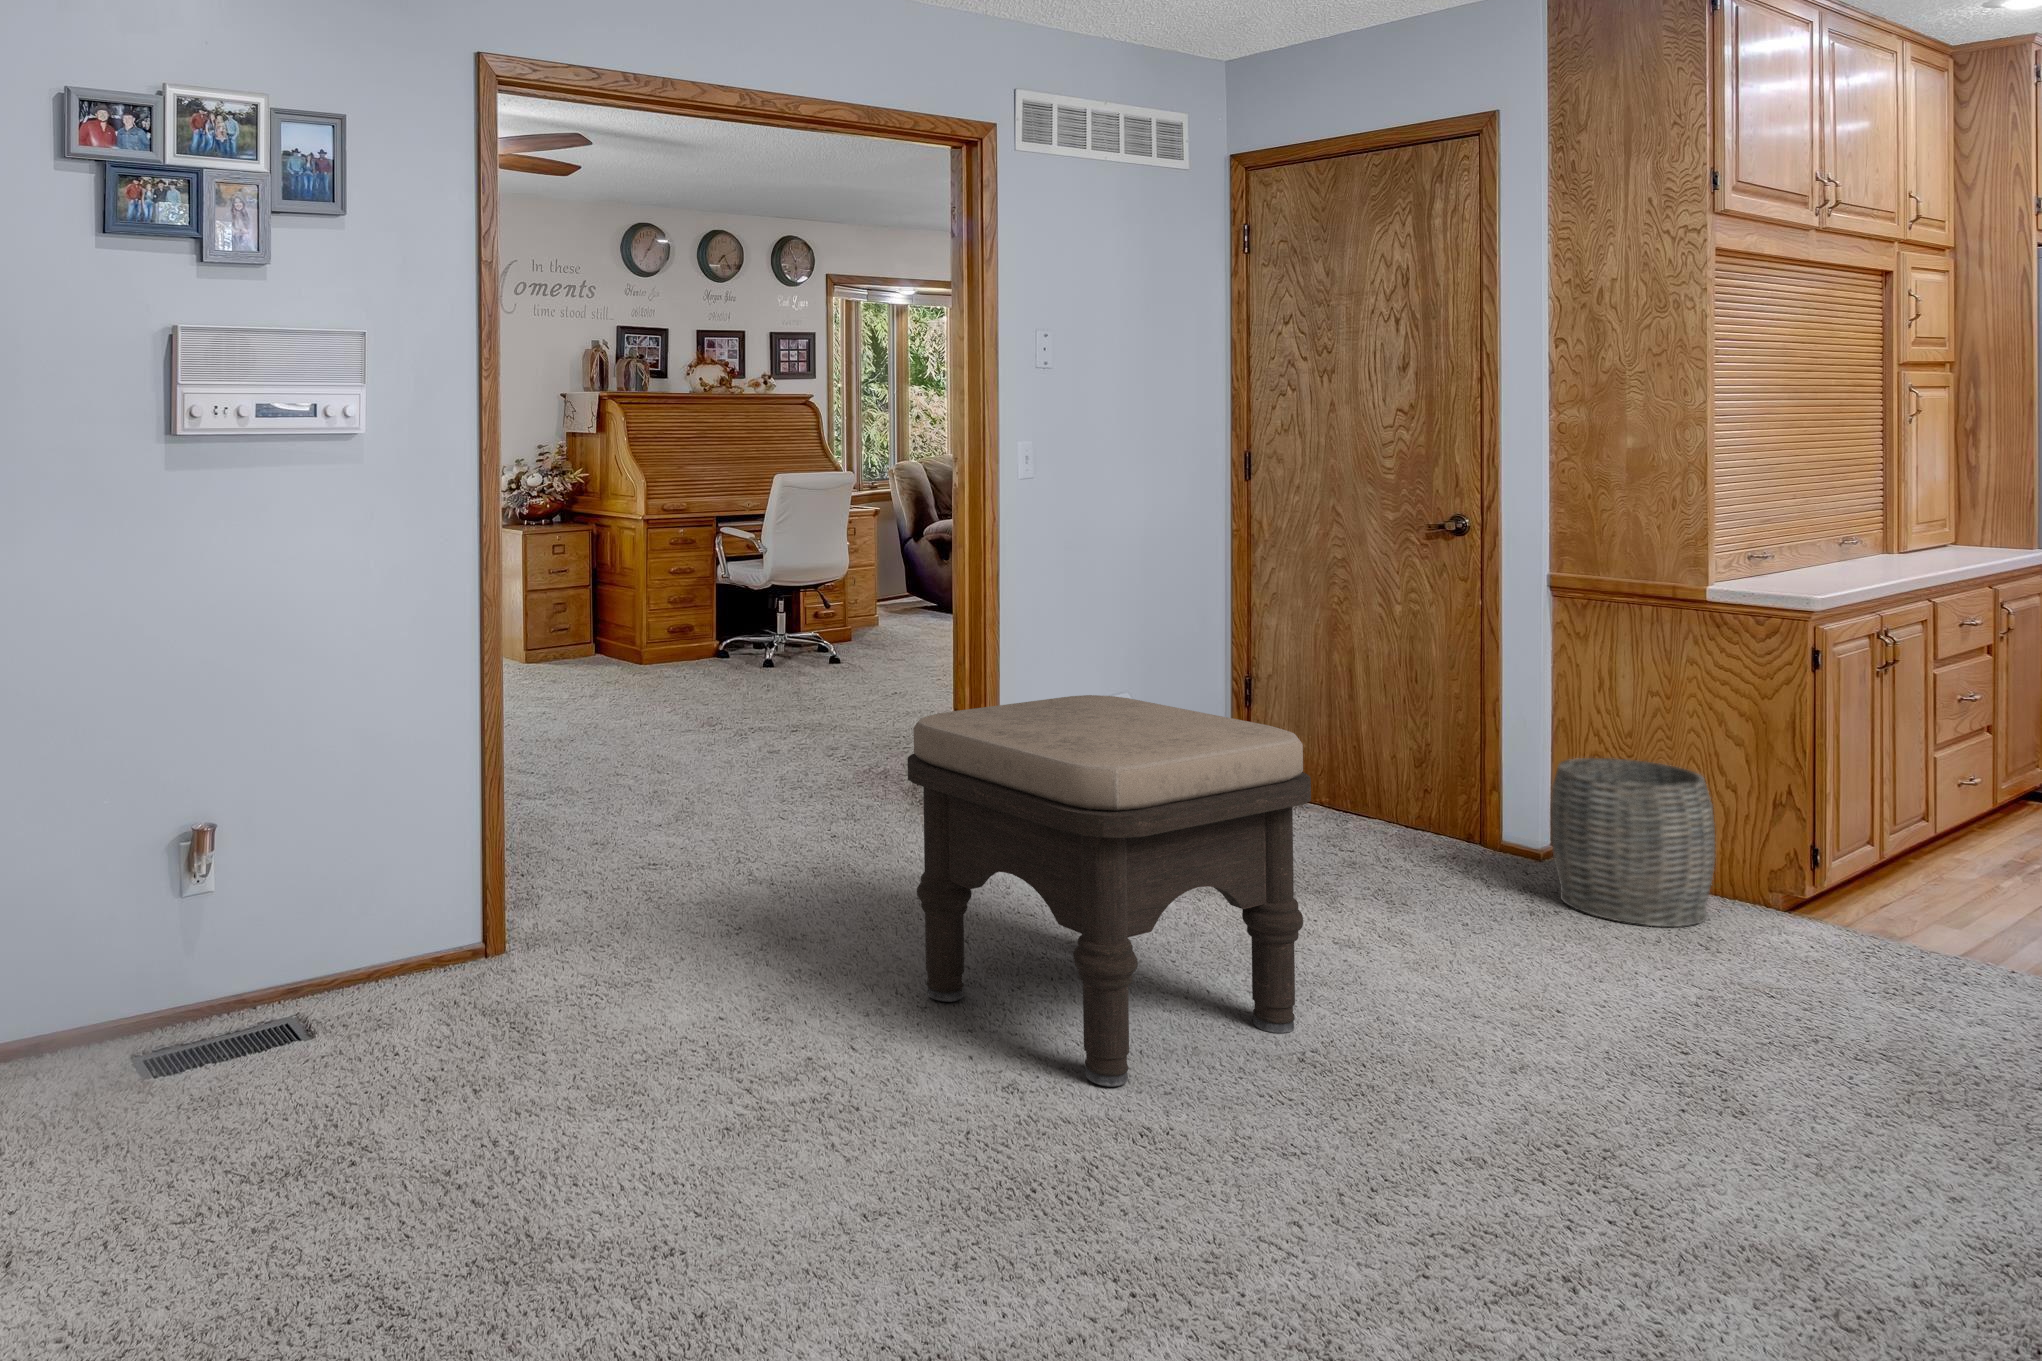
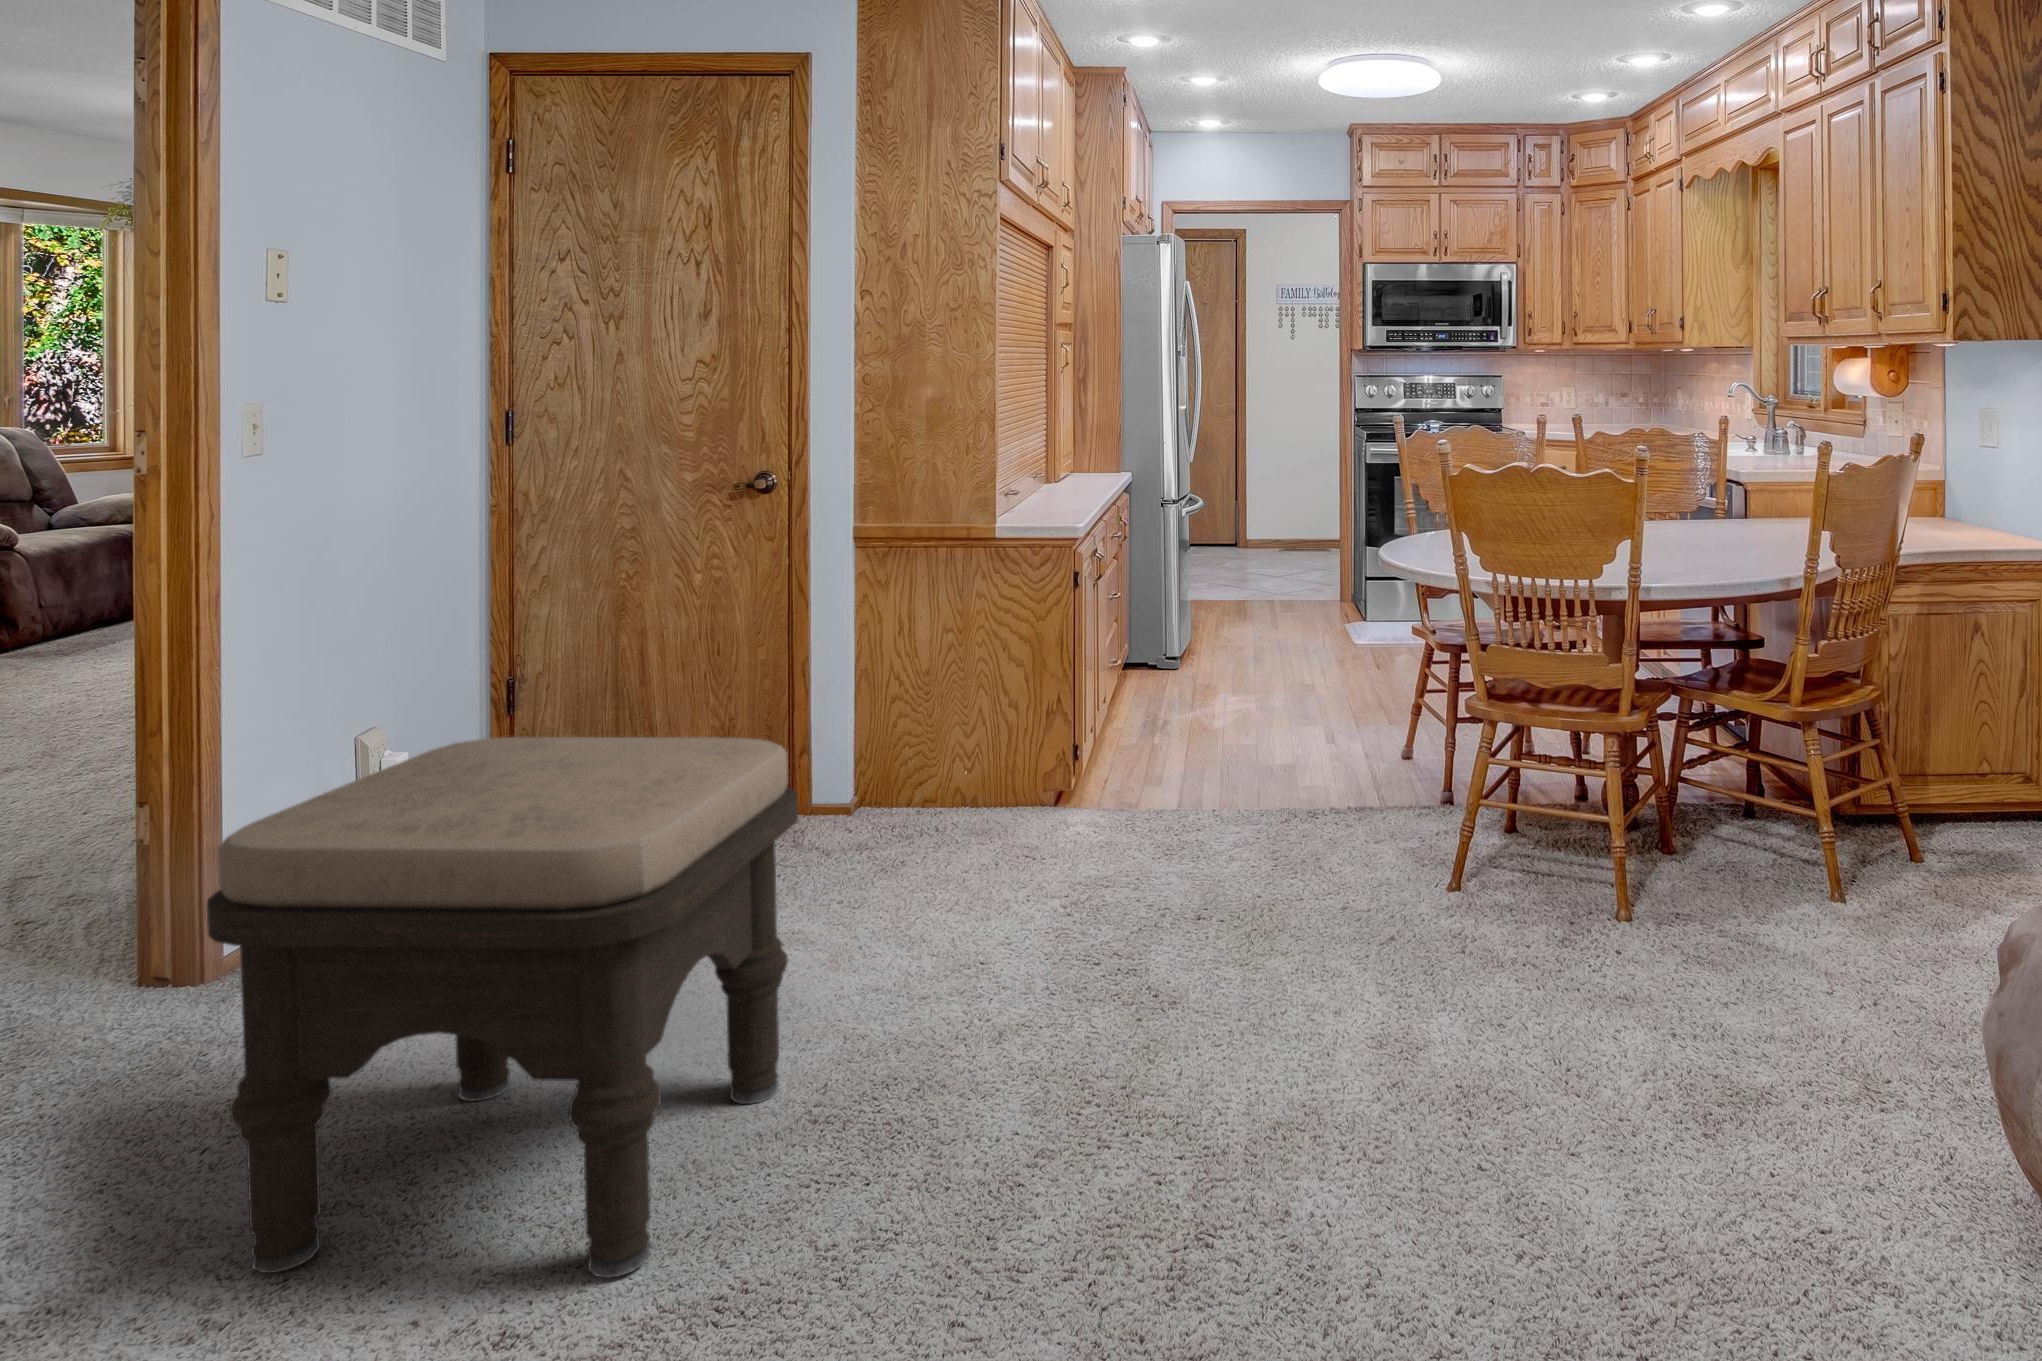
woven basket: present [1550,758,1715,927] -> none [885,697,1017,855]

